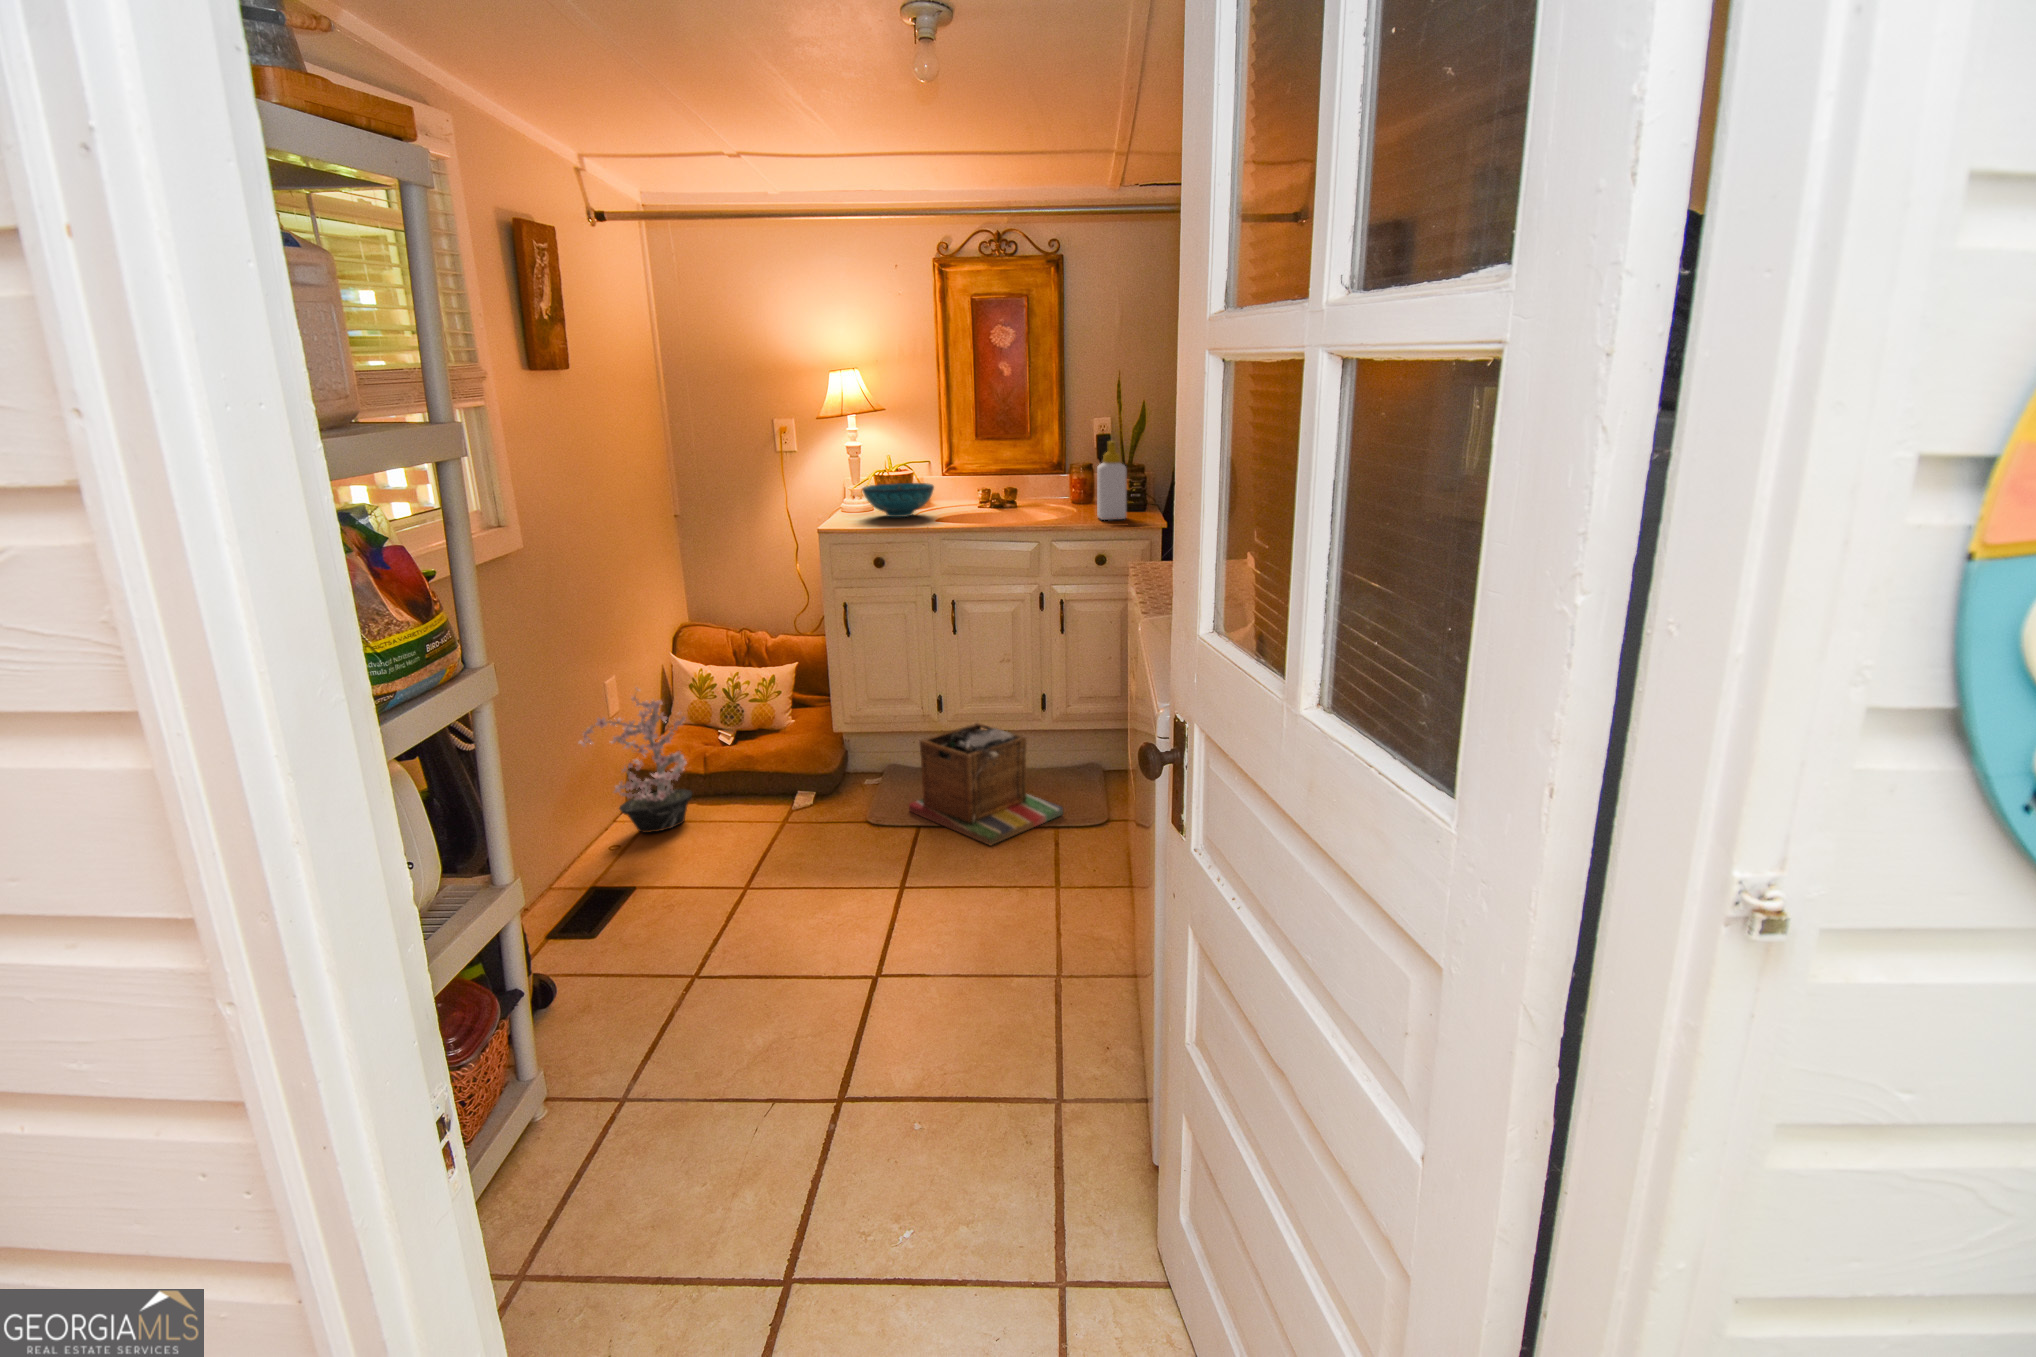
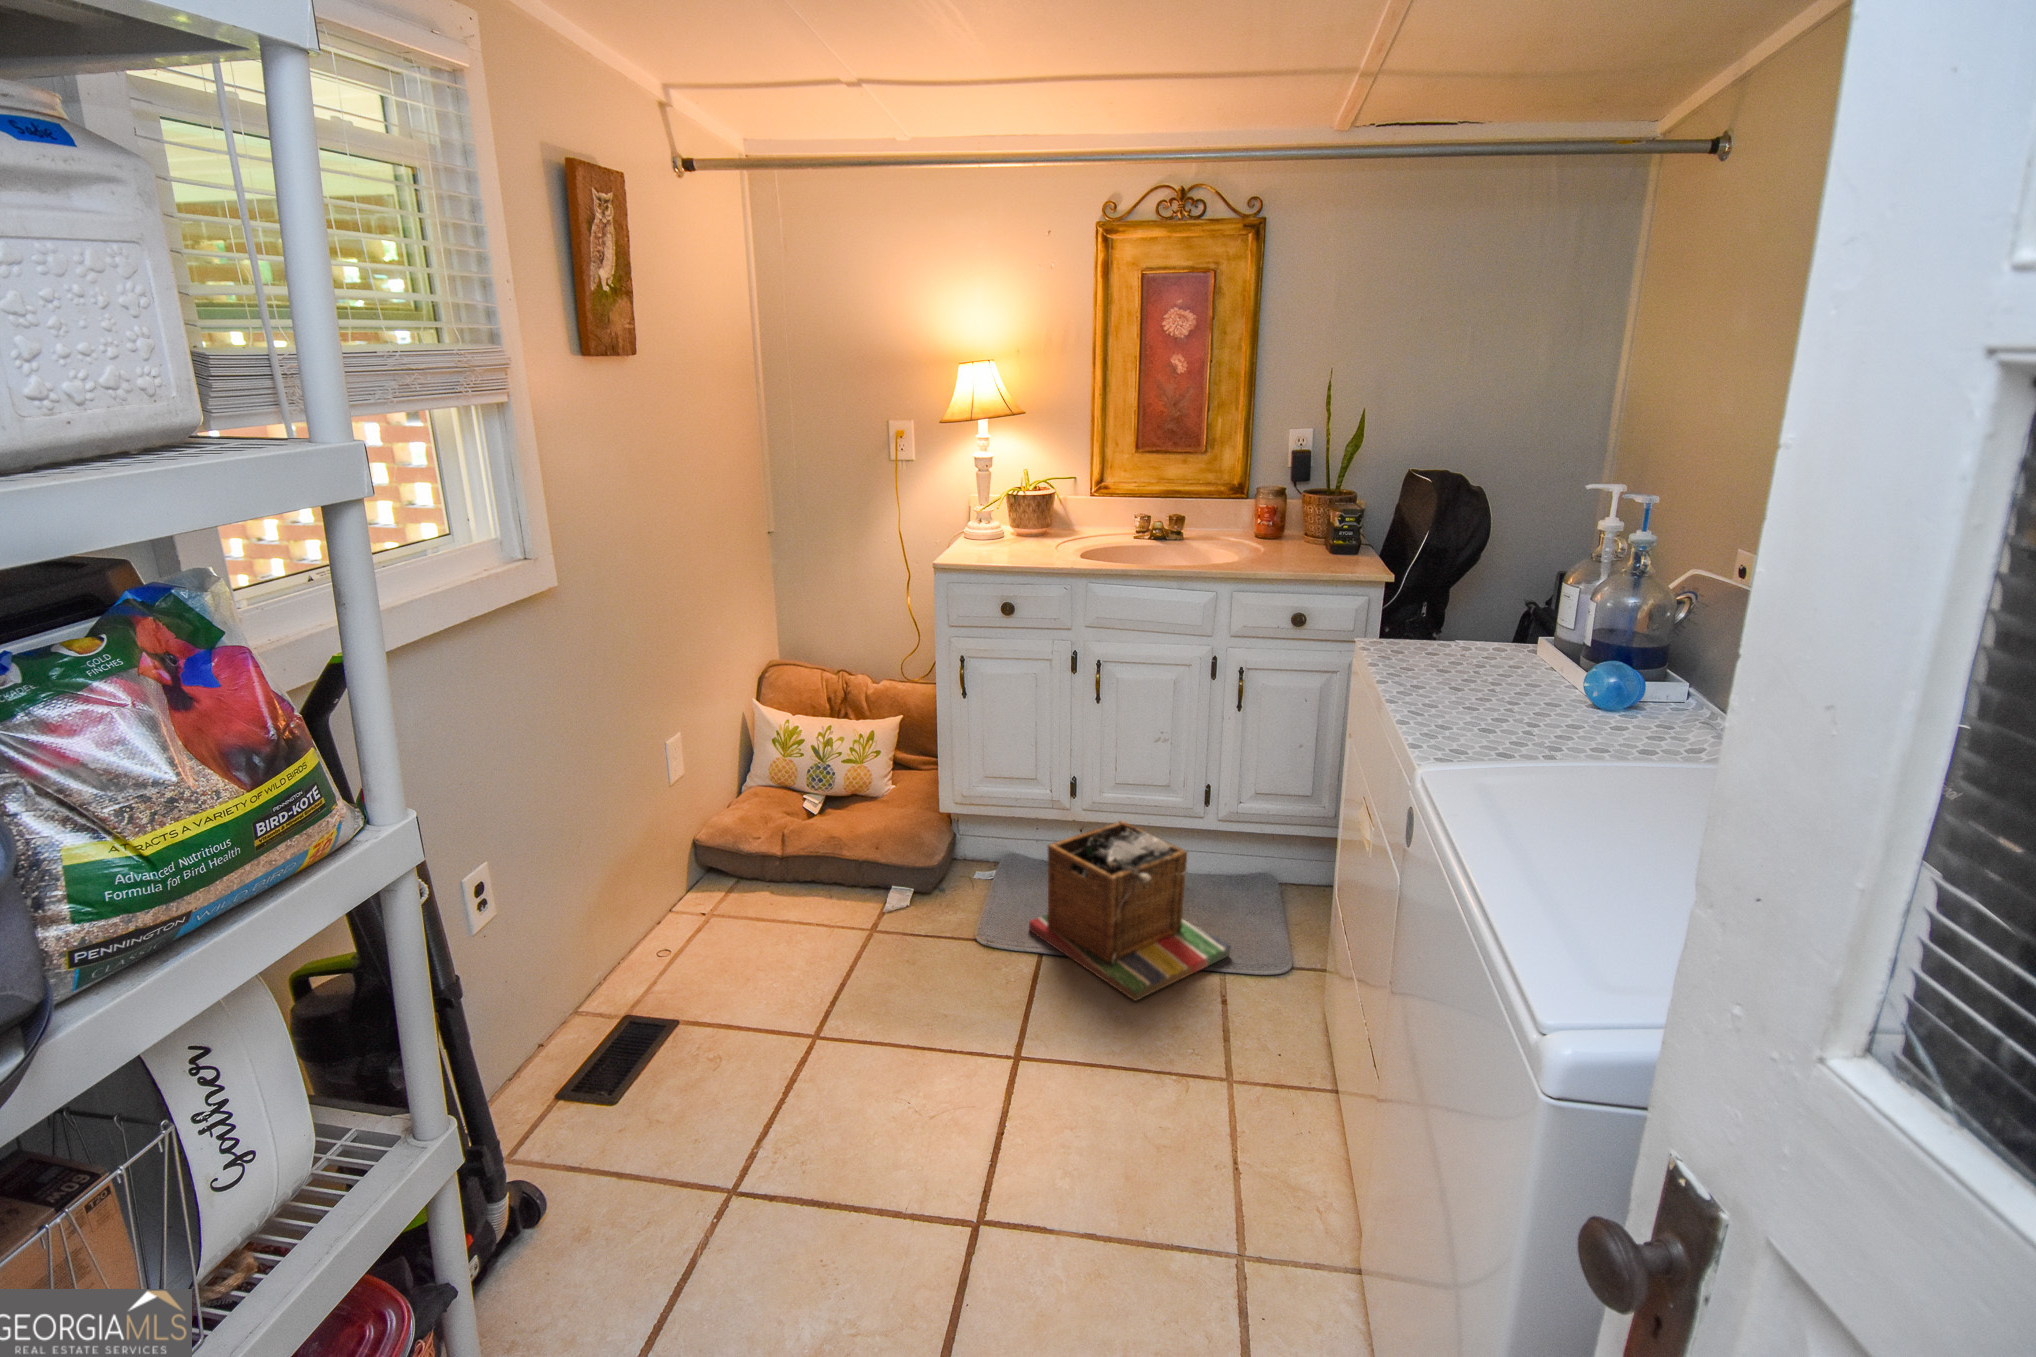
soap bottle: present [1097,441,1126,520] -> none [1295,464,1342,568]
decorative bowl: present [862,483,934,517] -> none [992,505,1083,550]
potted plant: present [579,688,692,833] -> none [614,745,764,936]

